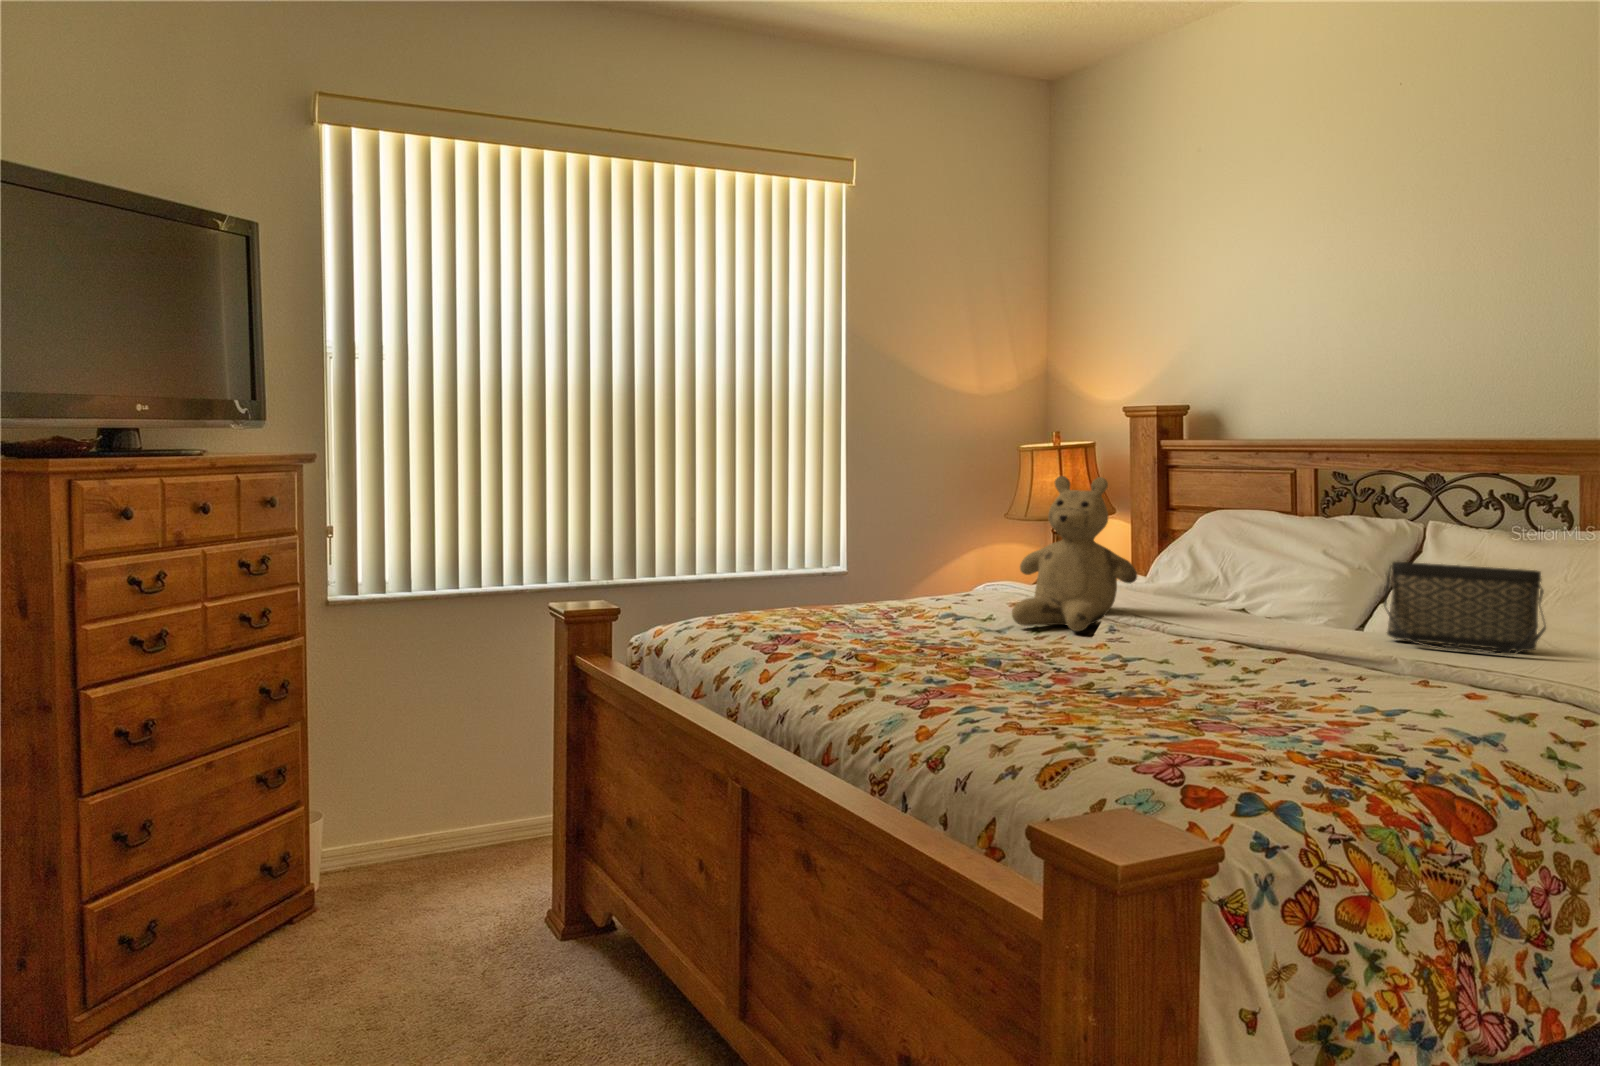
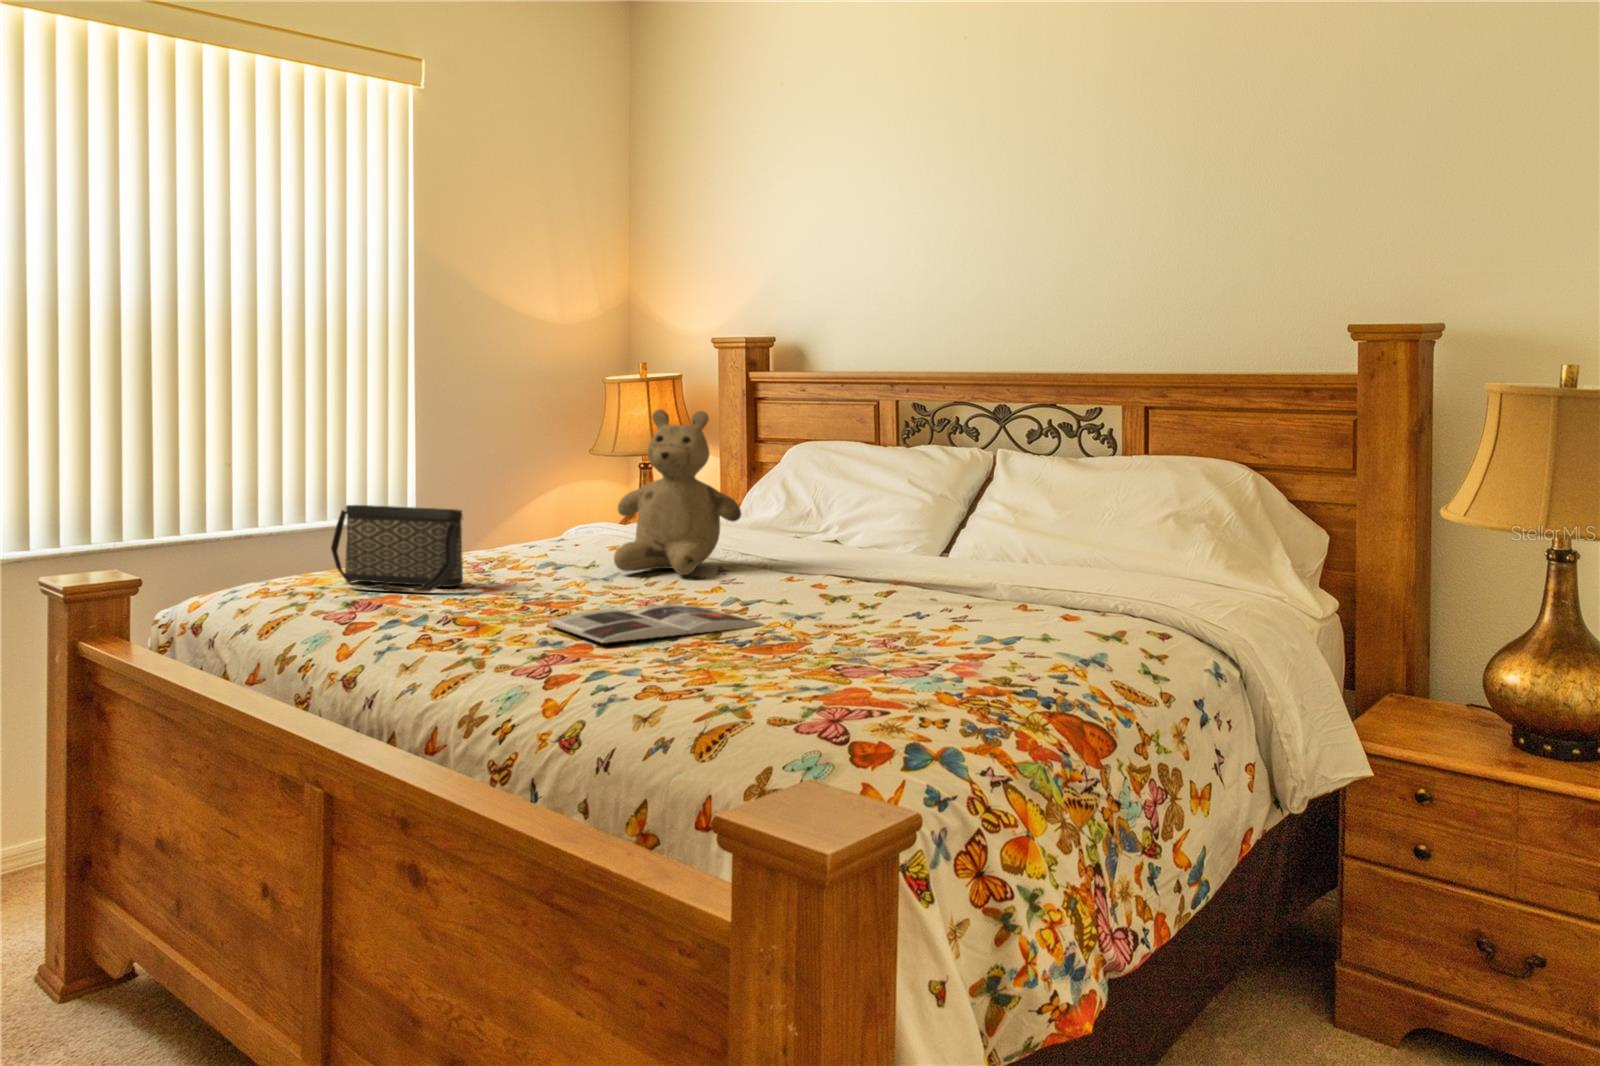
handbag: present [1384,562,1546,655] -> present [331,505,463,592]
magazine: none [936,655,1142,683] -> present [548,604,763,643]

